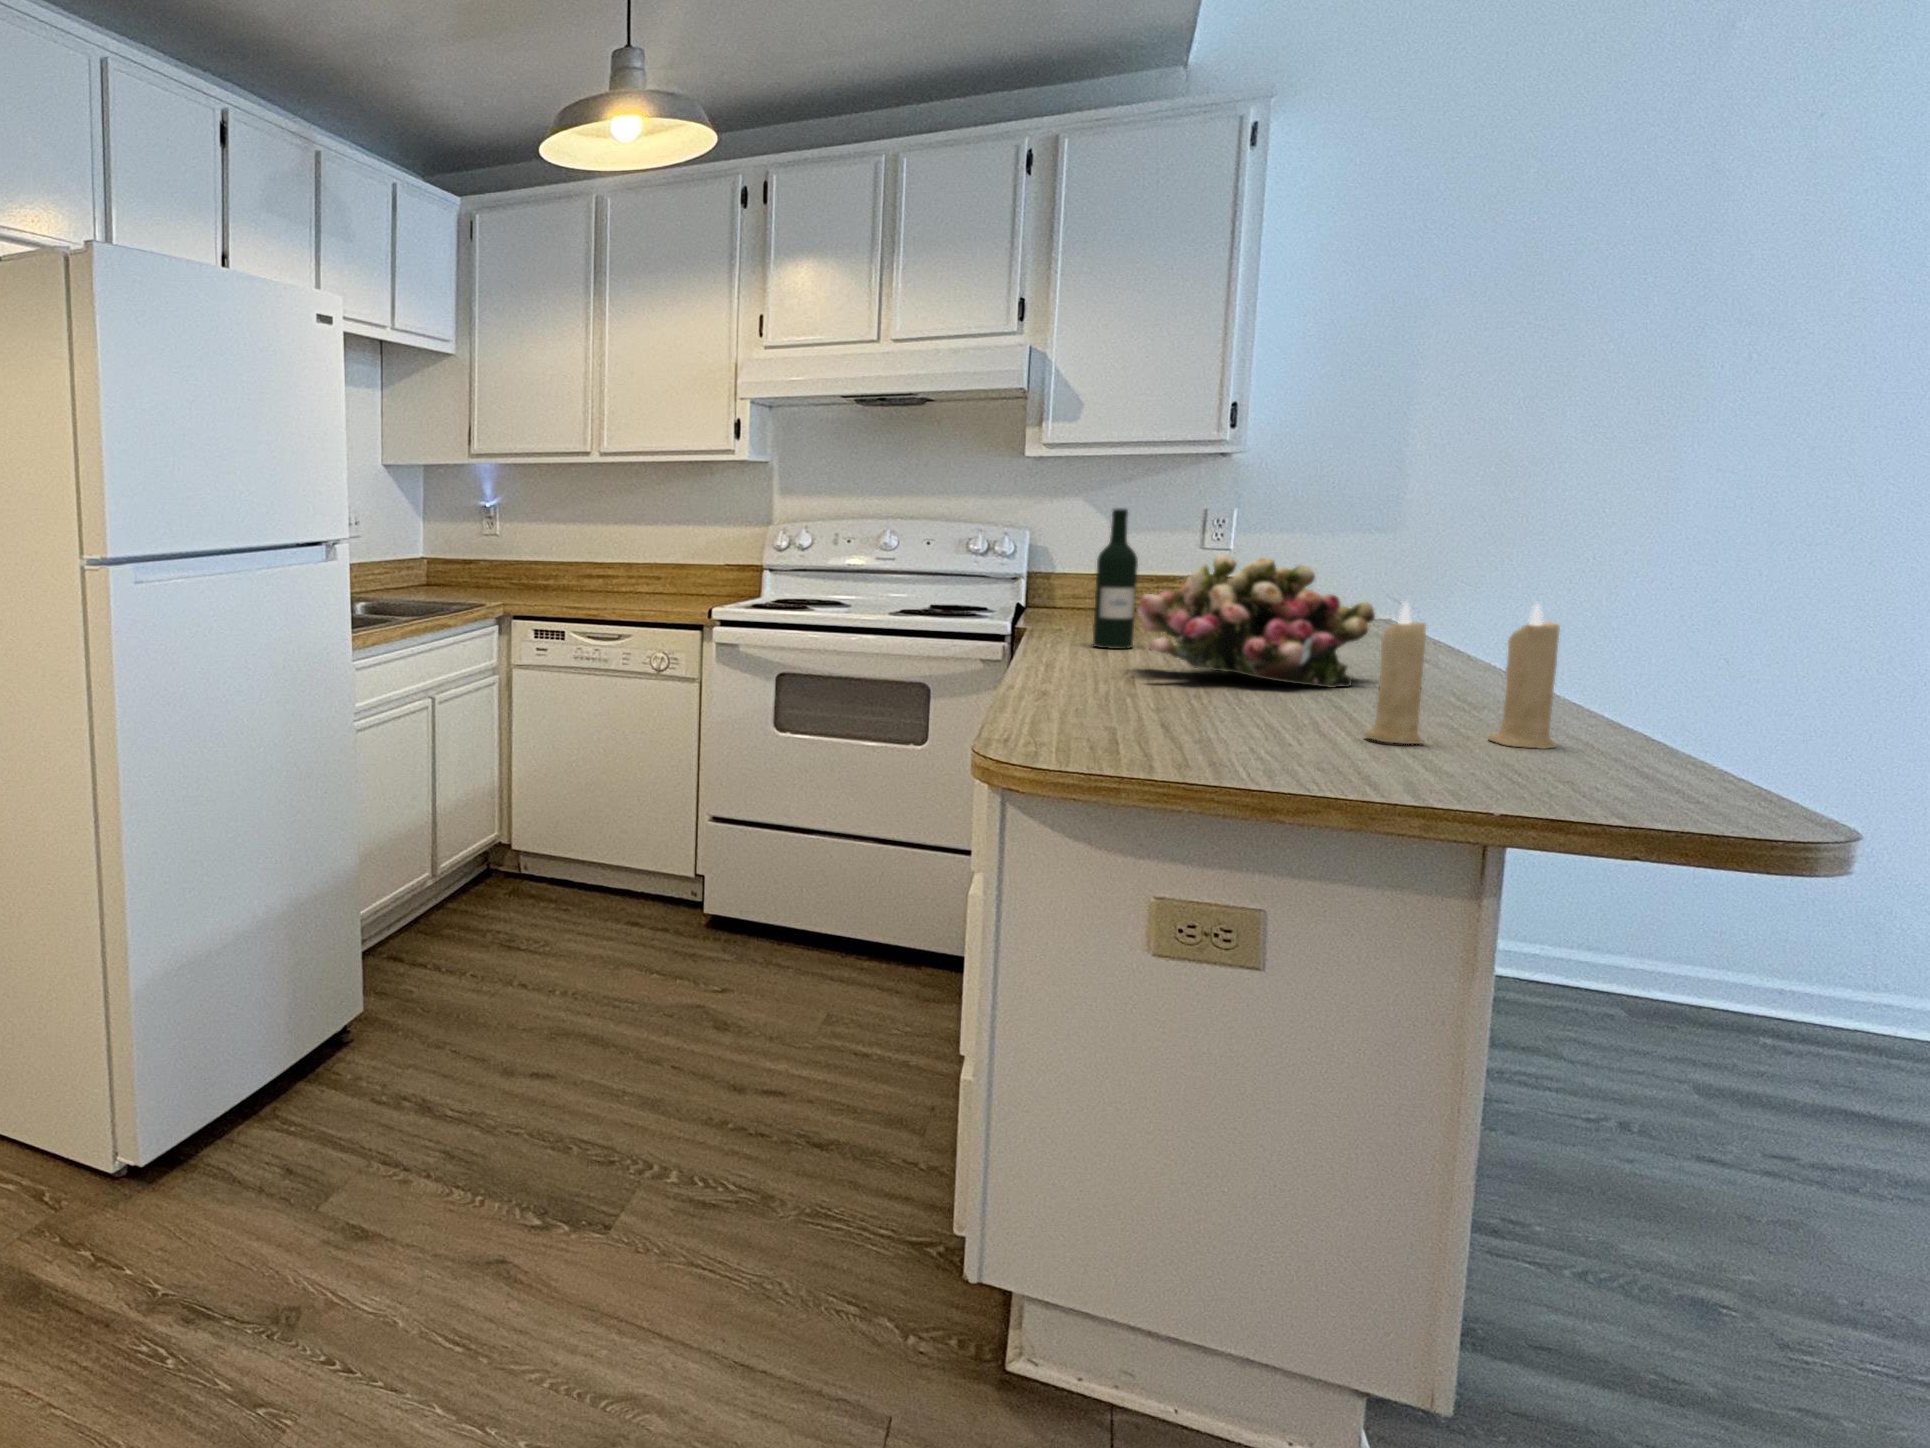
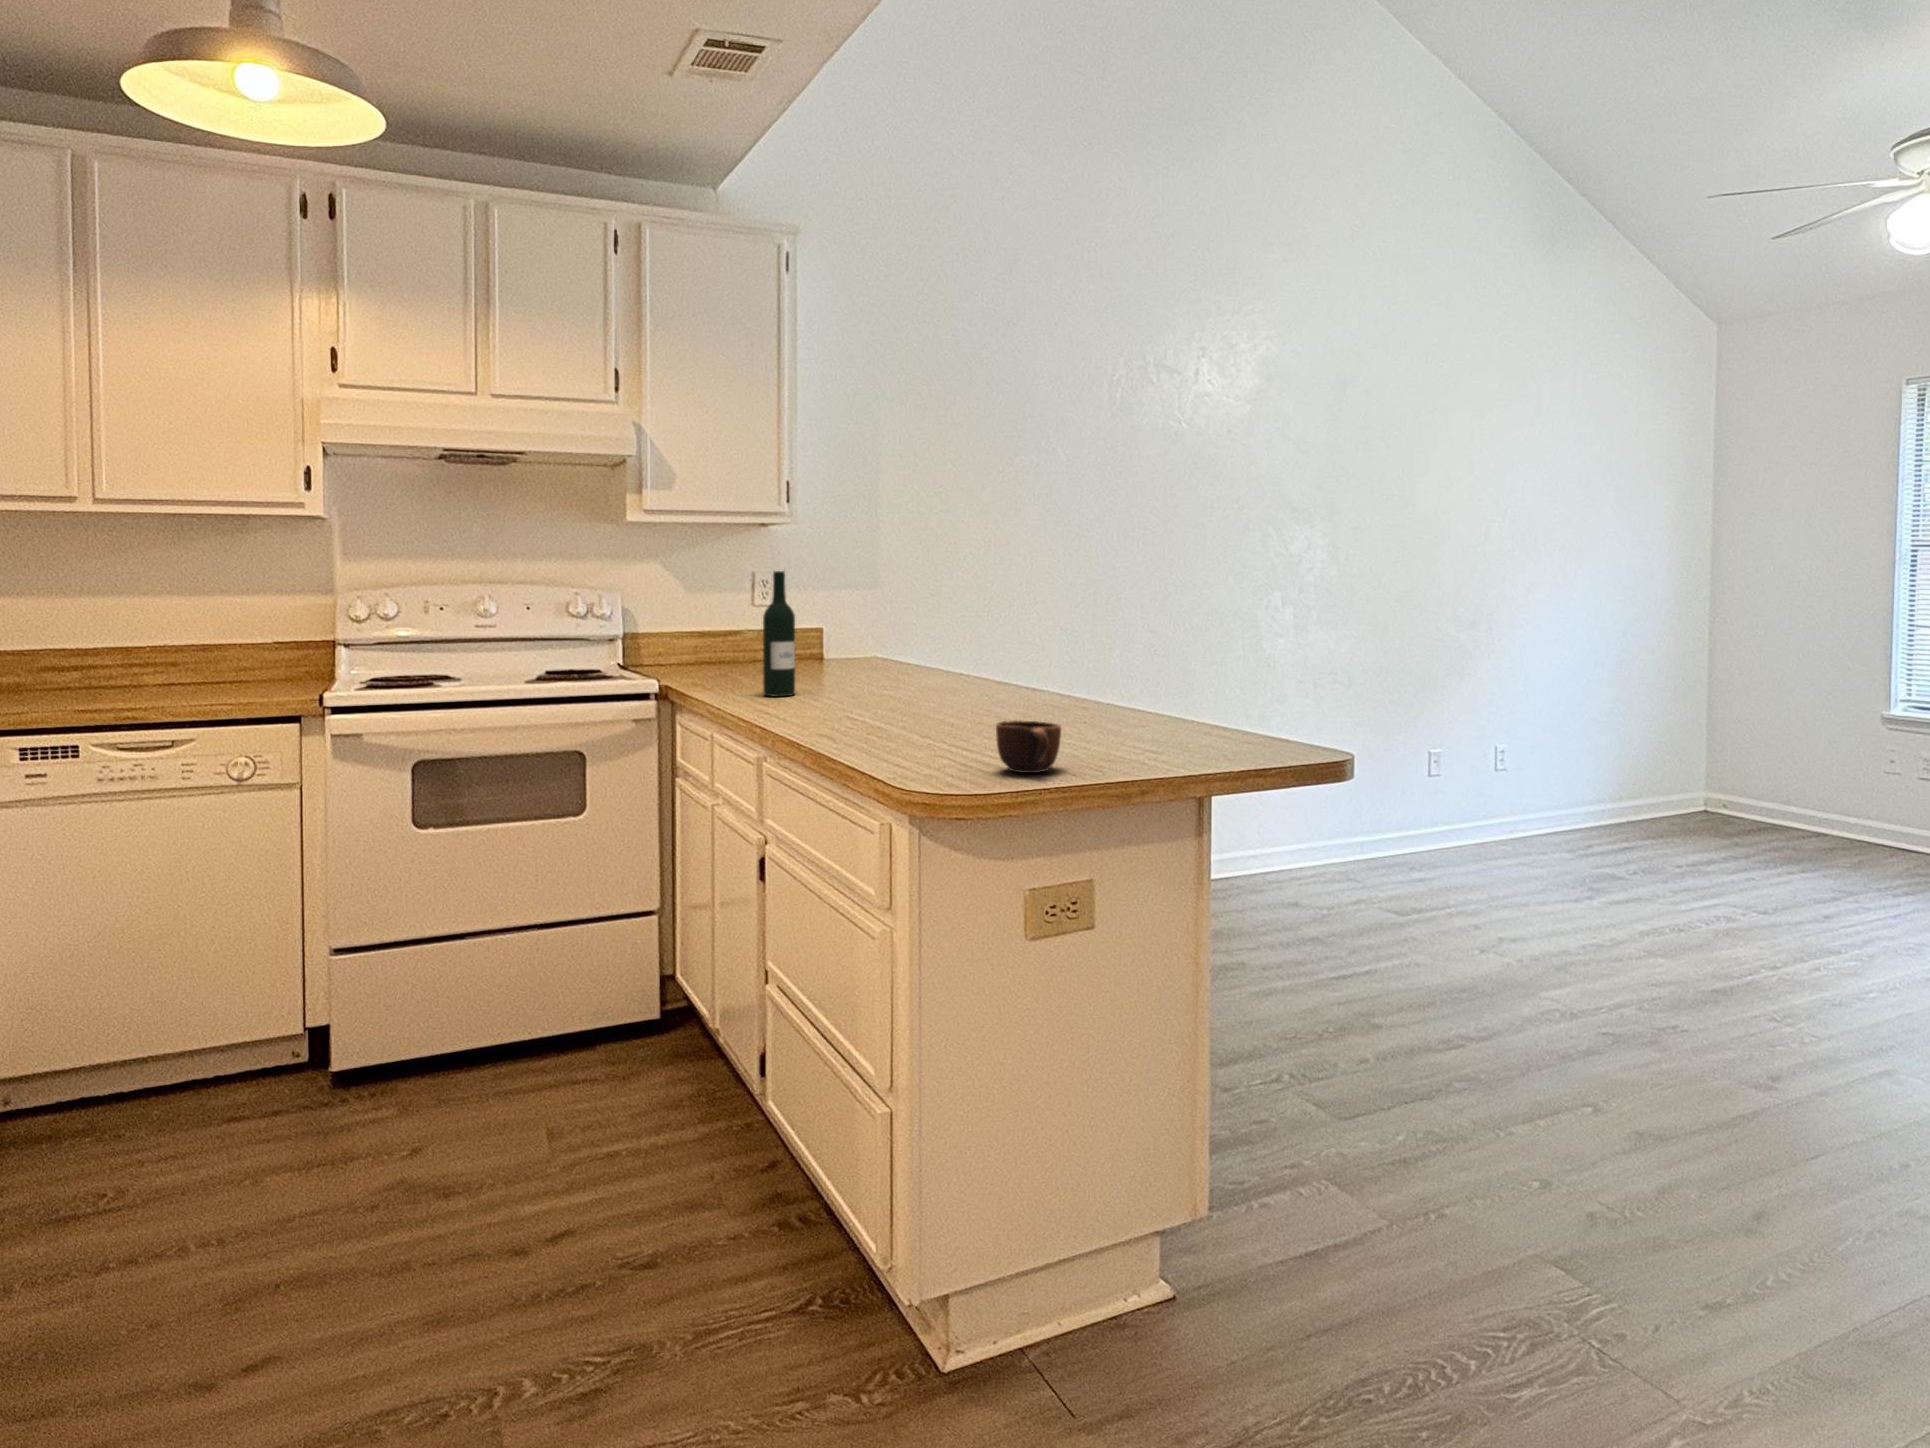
flower arrangement: present [1136,554,1375,688] -> none [848,608,1008,709]
candle: present [1365,603,1560,749] -> none [1105,631,1192,741]
mug: none [1102,687,1194,752] -> present [996,721,1061,773]

